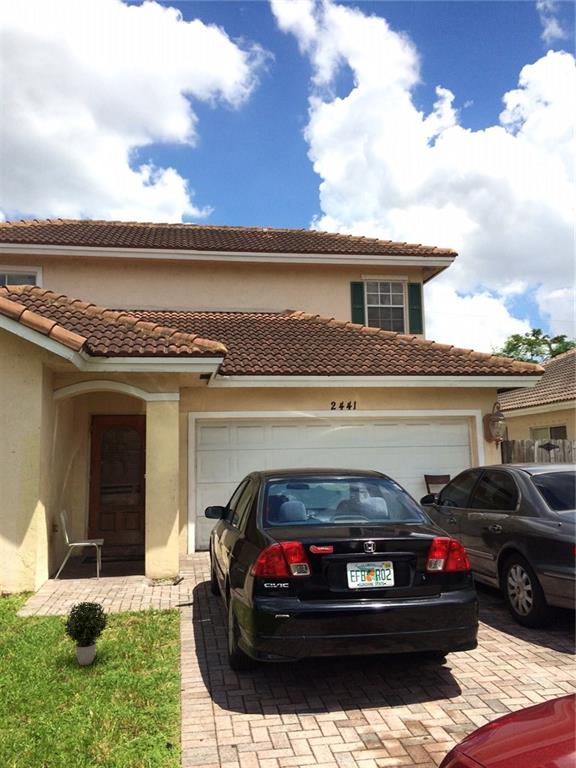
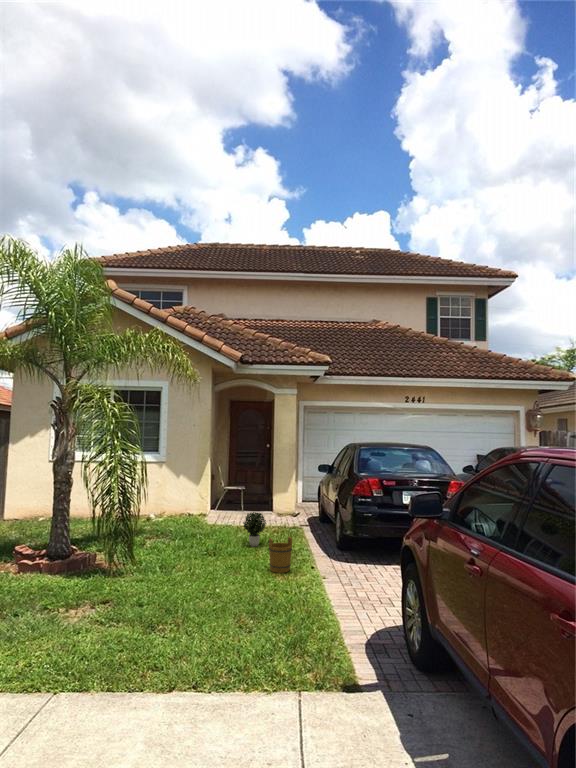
bucket: none [88,663,138,744] -> present [268,537,292,573]

